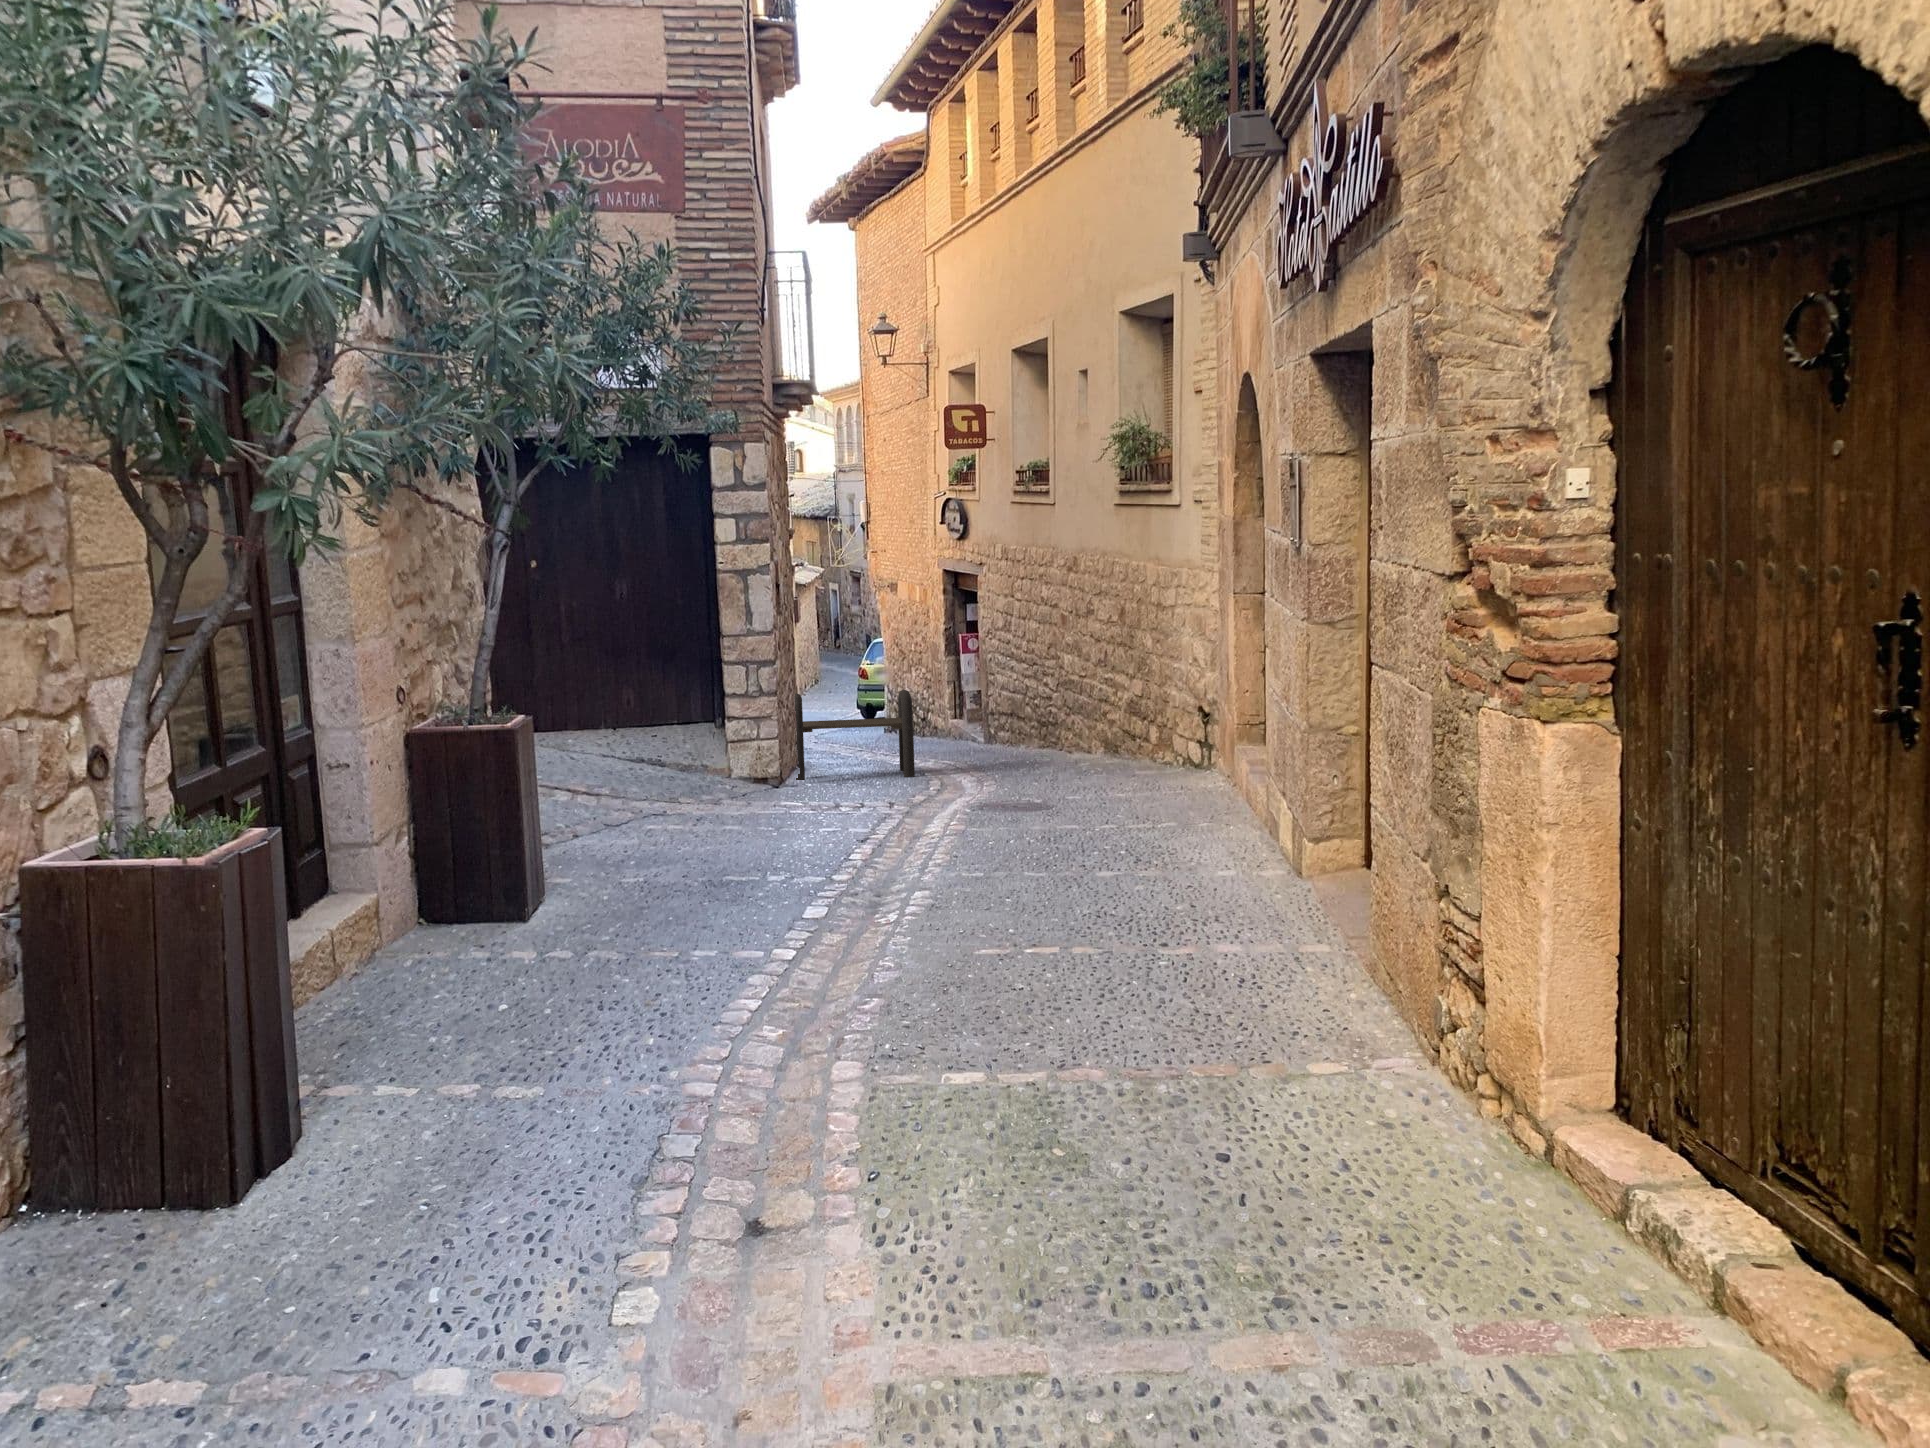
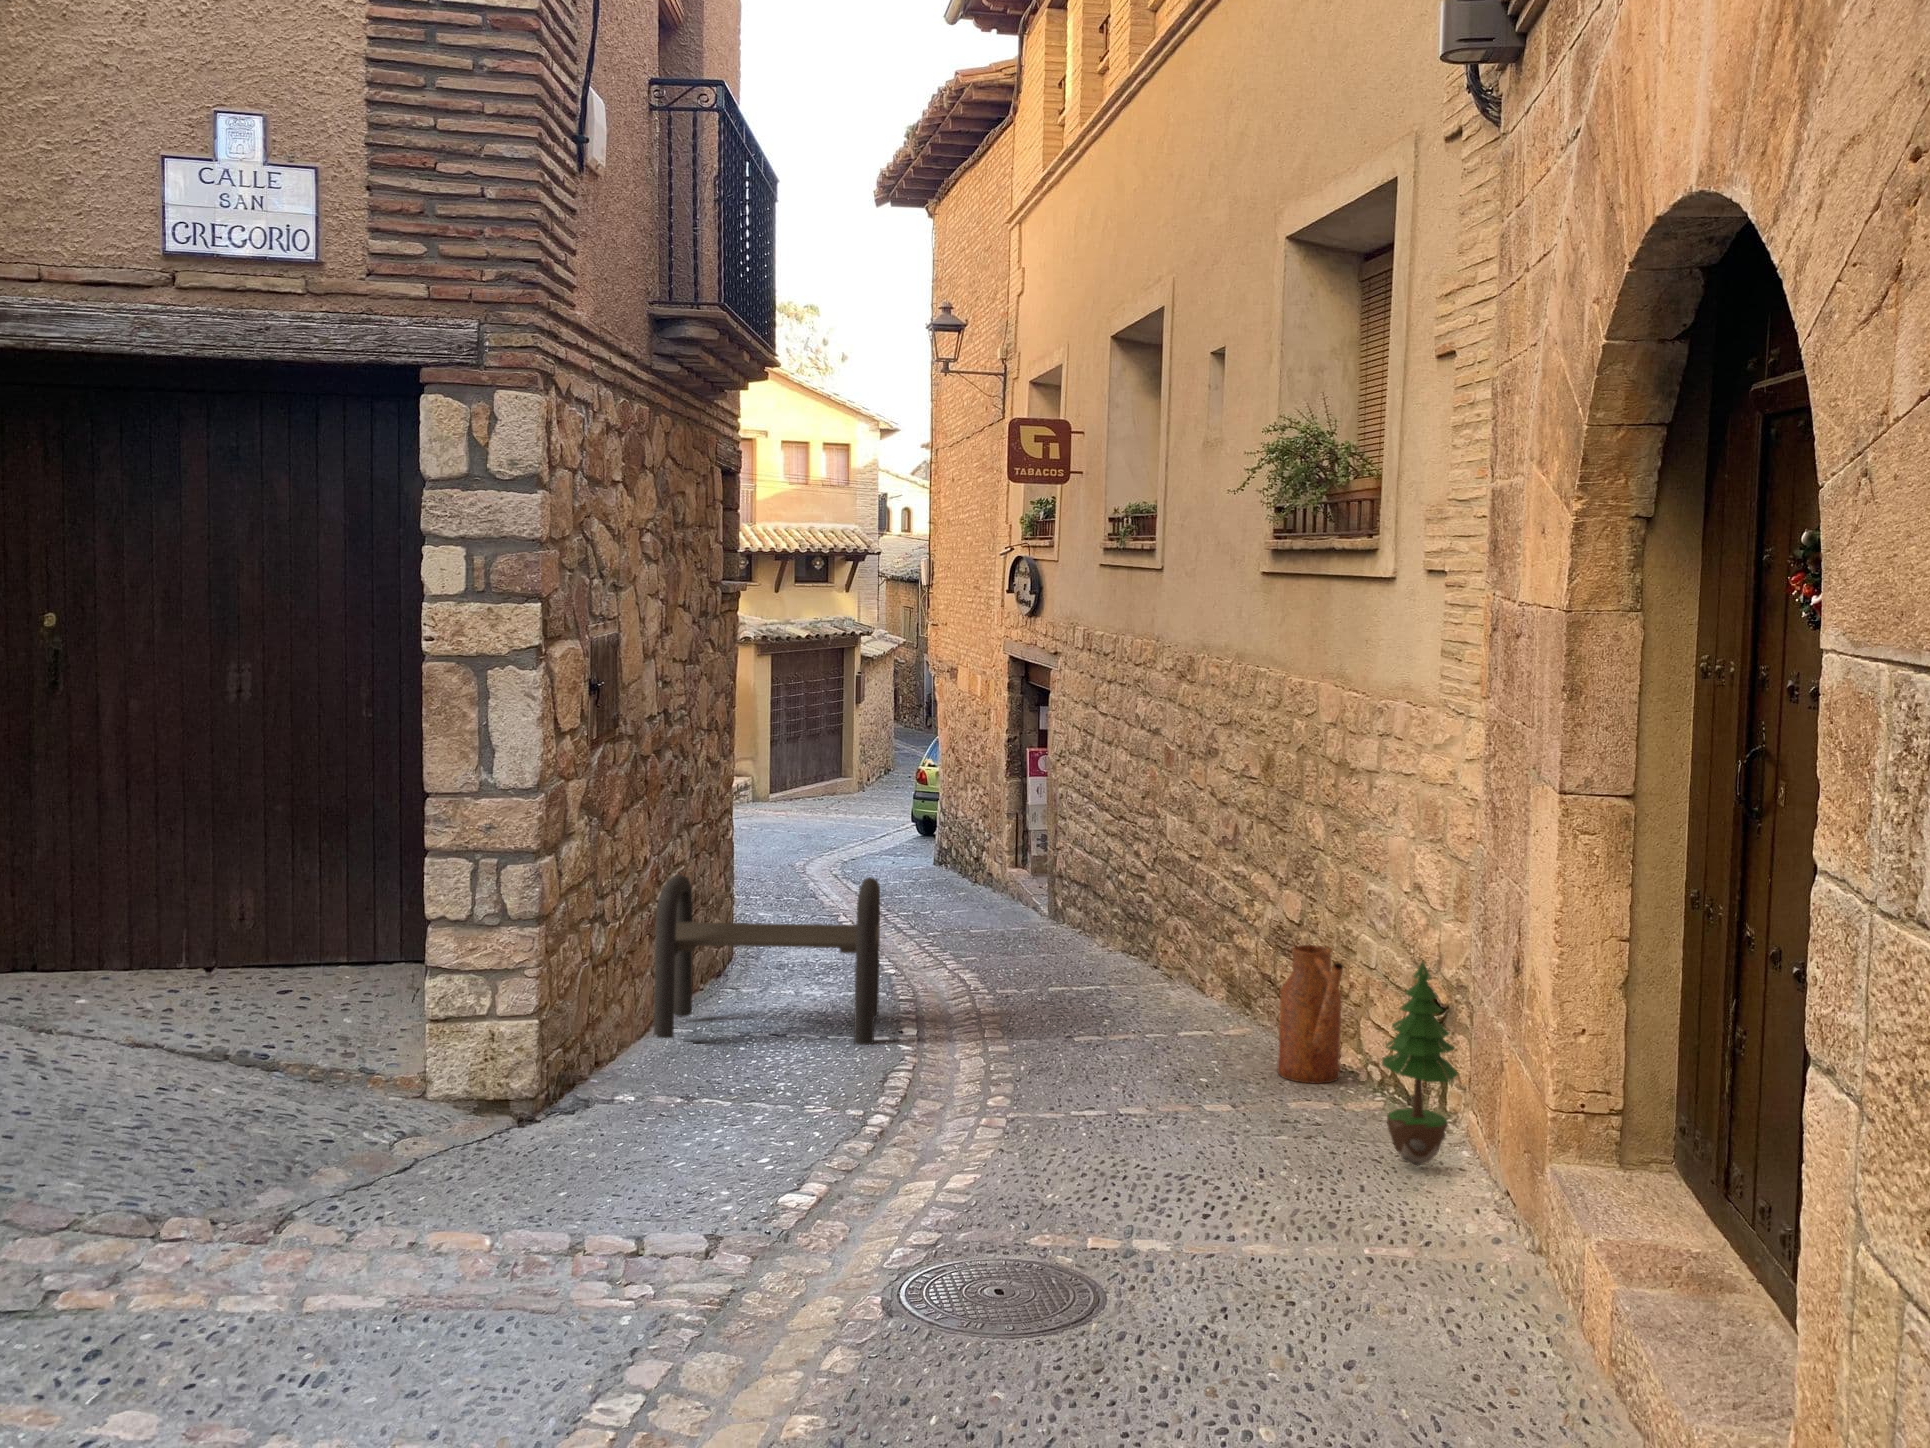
potted tree: none [1175,682,1209,776] -> present [1382,961,1458,1166]
watering can: none [1132,696,1163,762] -> present [1278,945,1343,1084]

